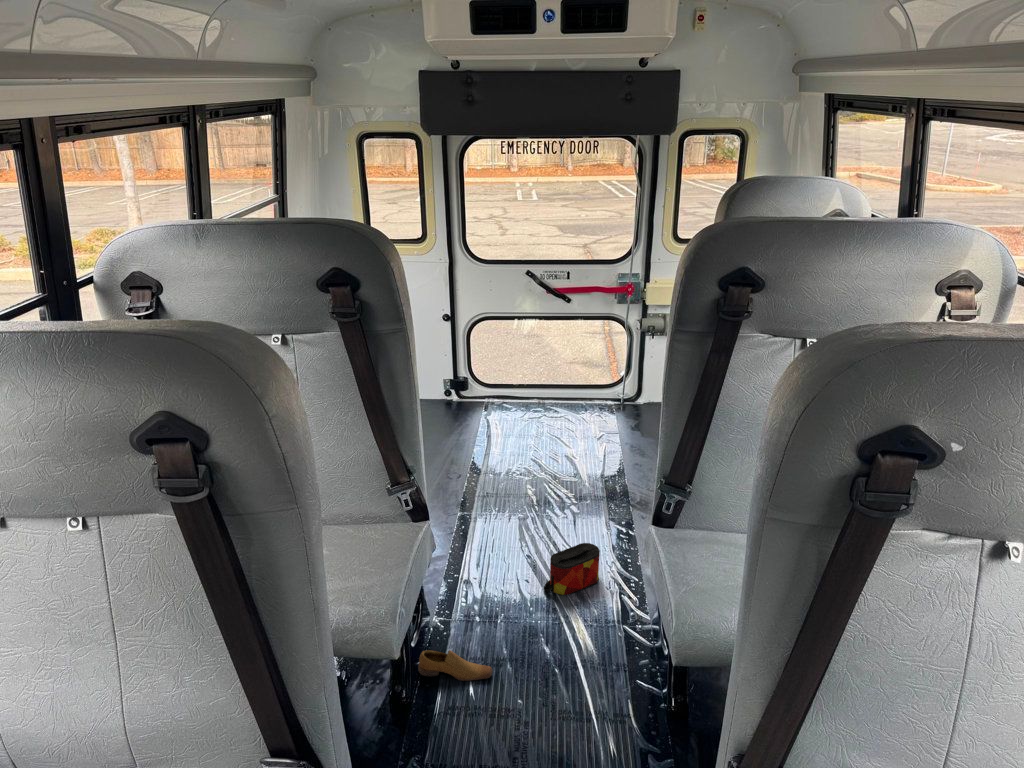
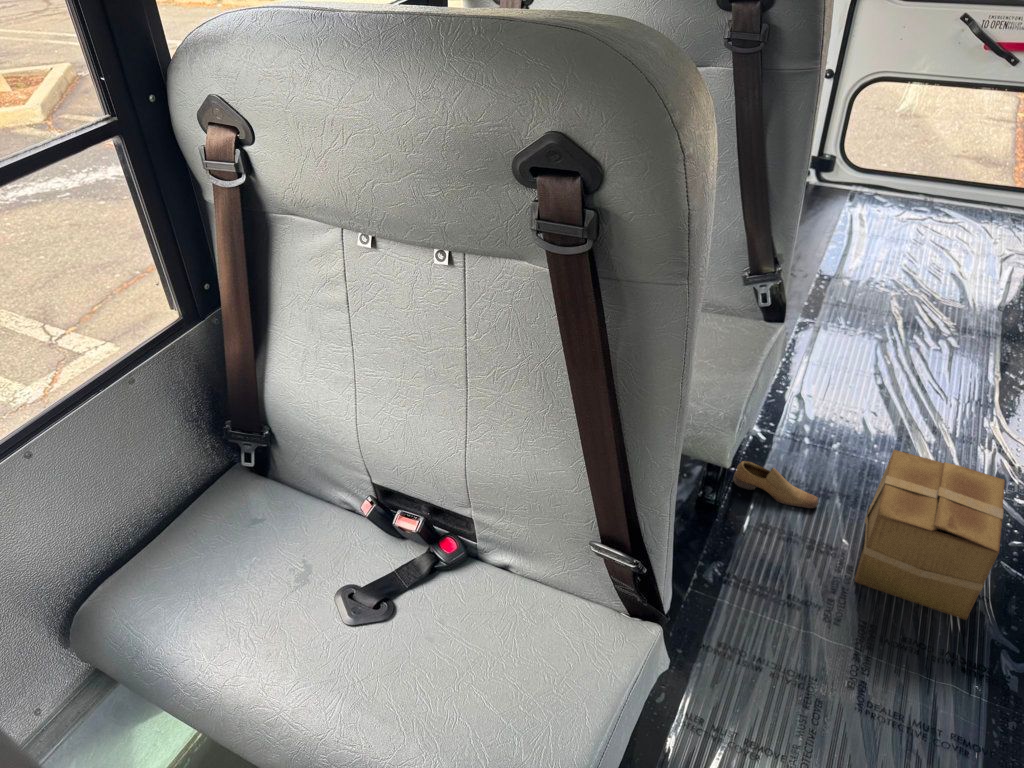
bag: present [544,543,600,595] -> none [896,385,982,441]
cardboard box: none [528,608,627,740] -> present [855,450,1005,620]

